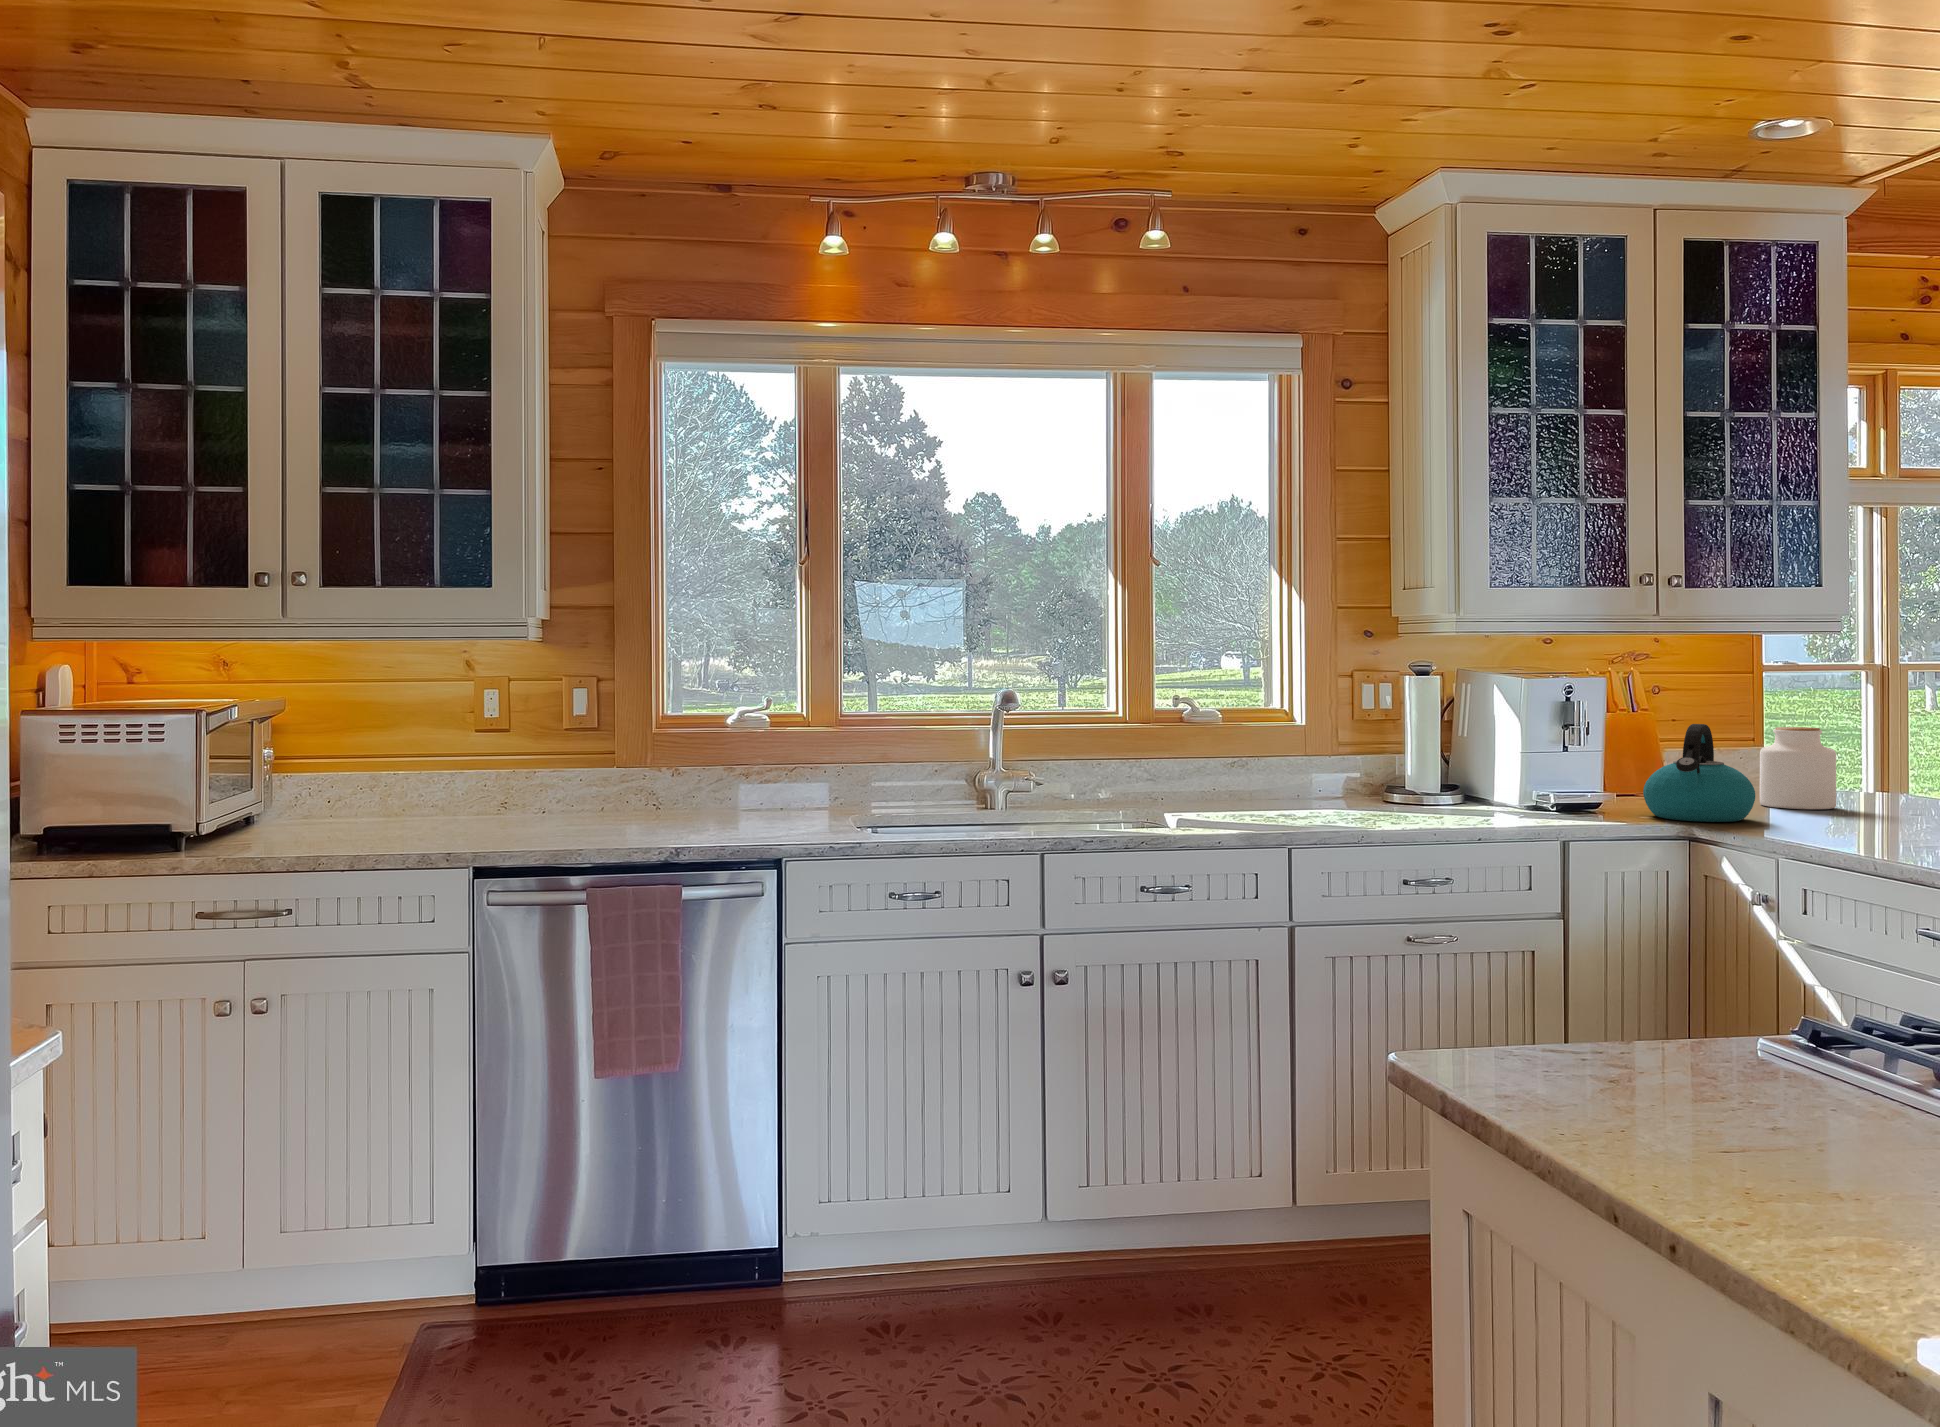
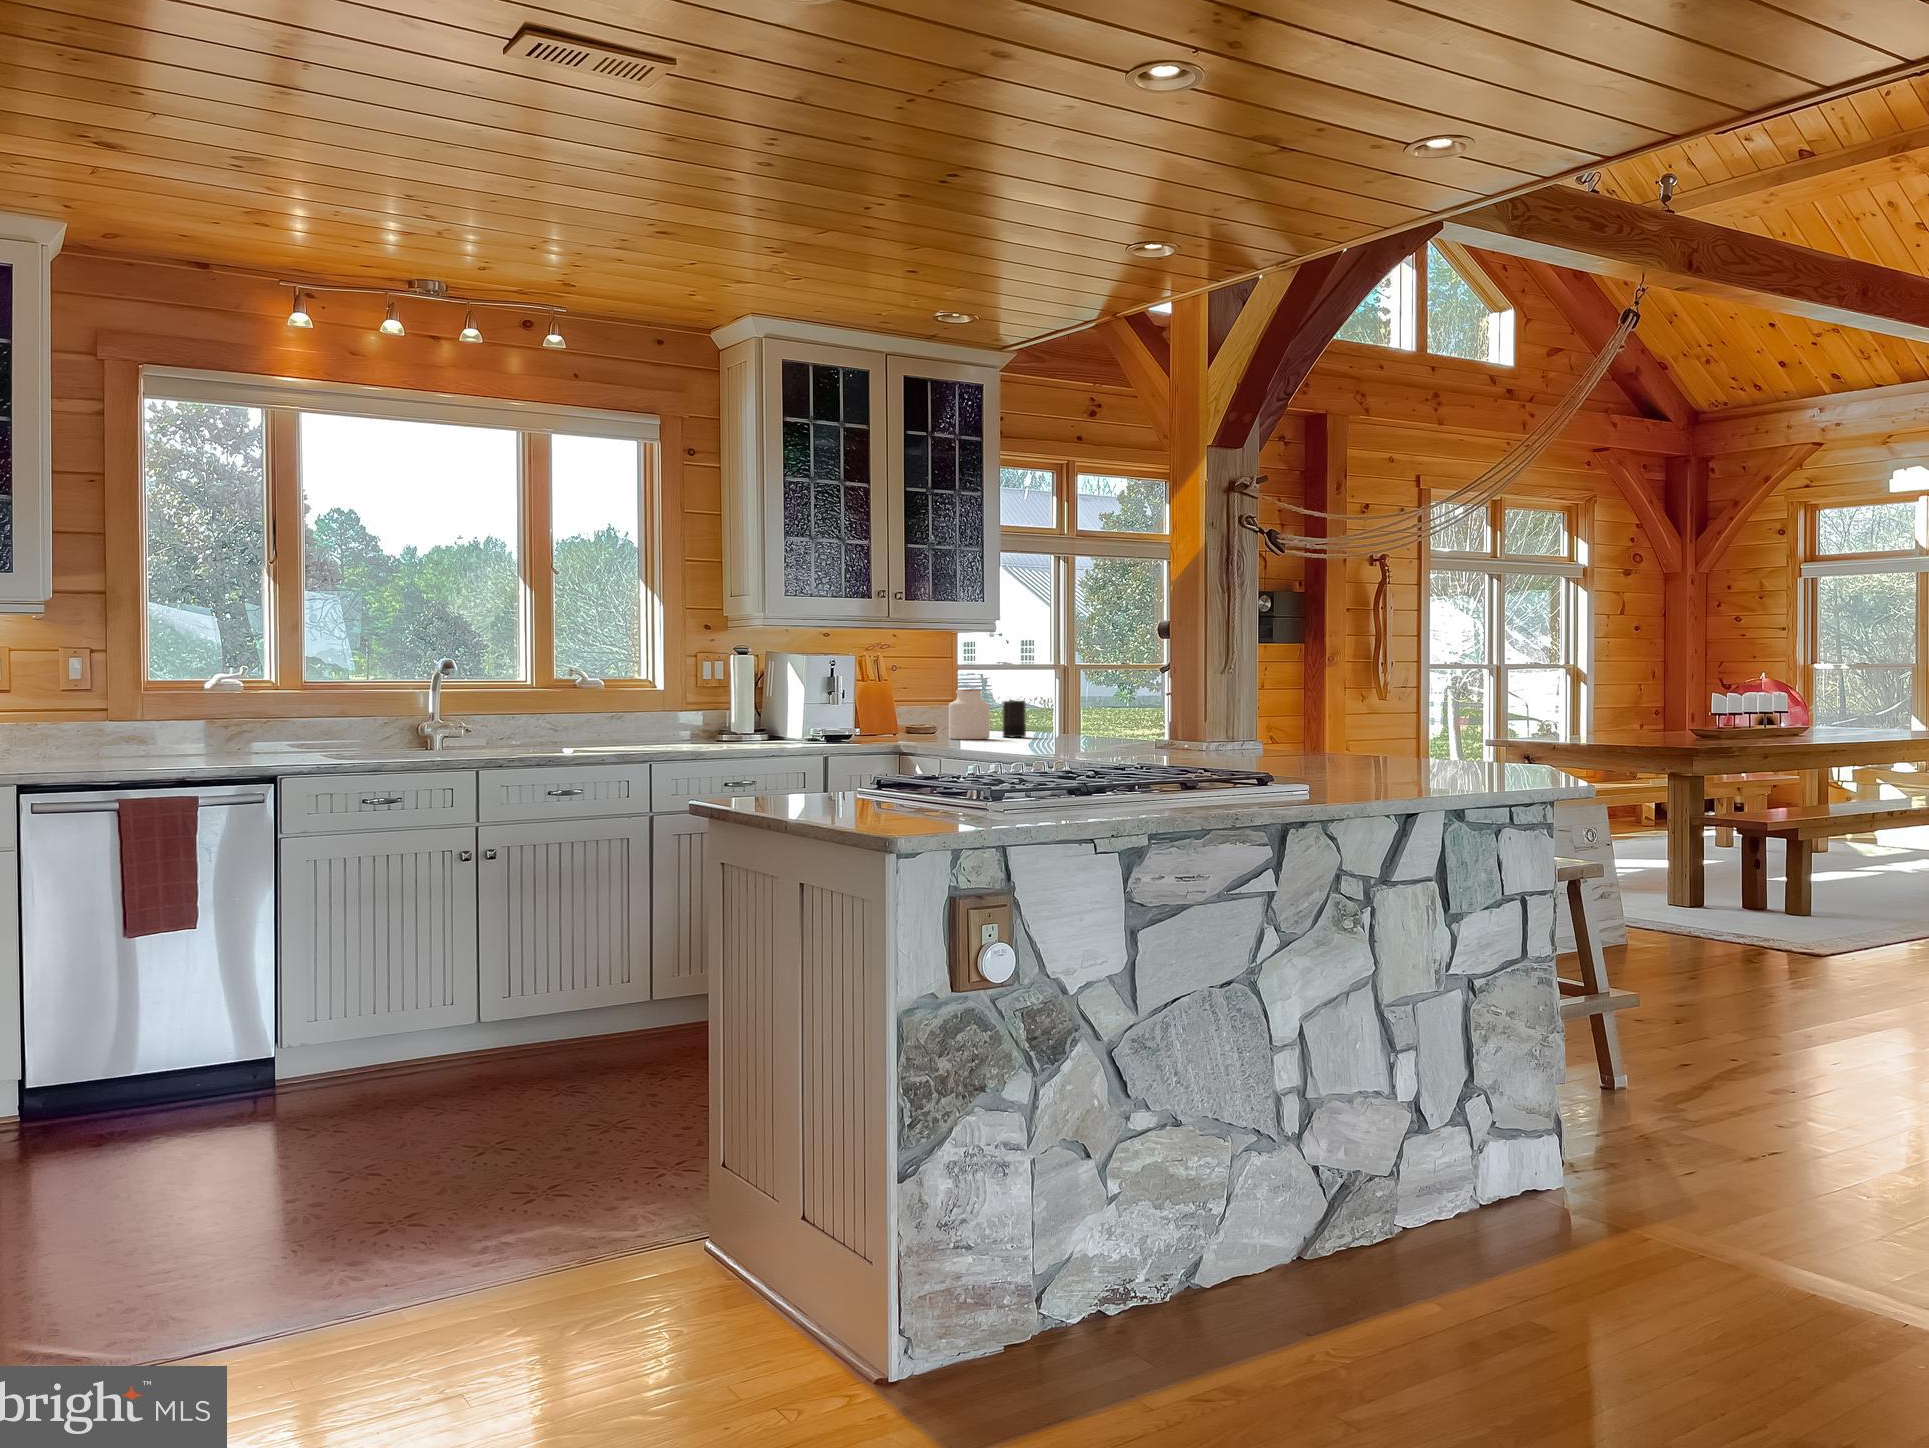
kettle: present [1643,724,1755,822] -> none [874,684,935,743]
candle: none [1851,738,1896,804] -> present [1002,700,1026,737]

